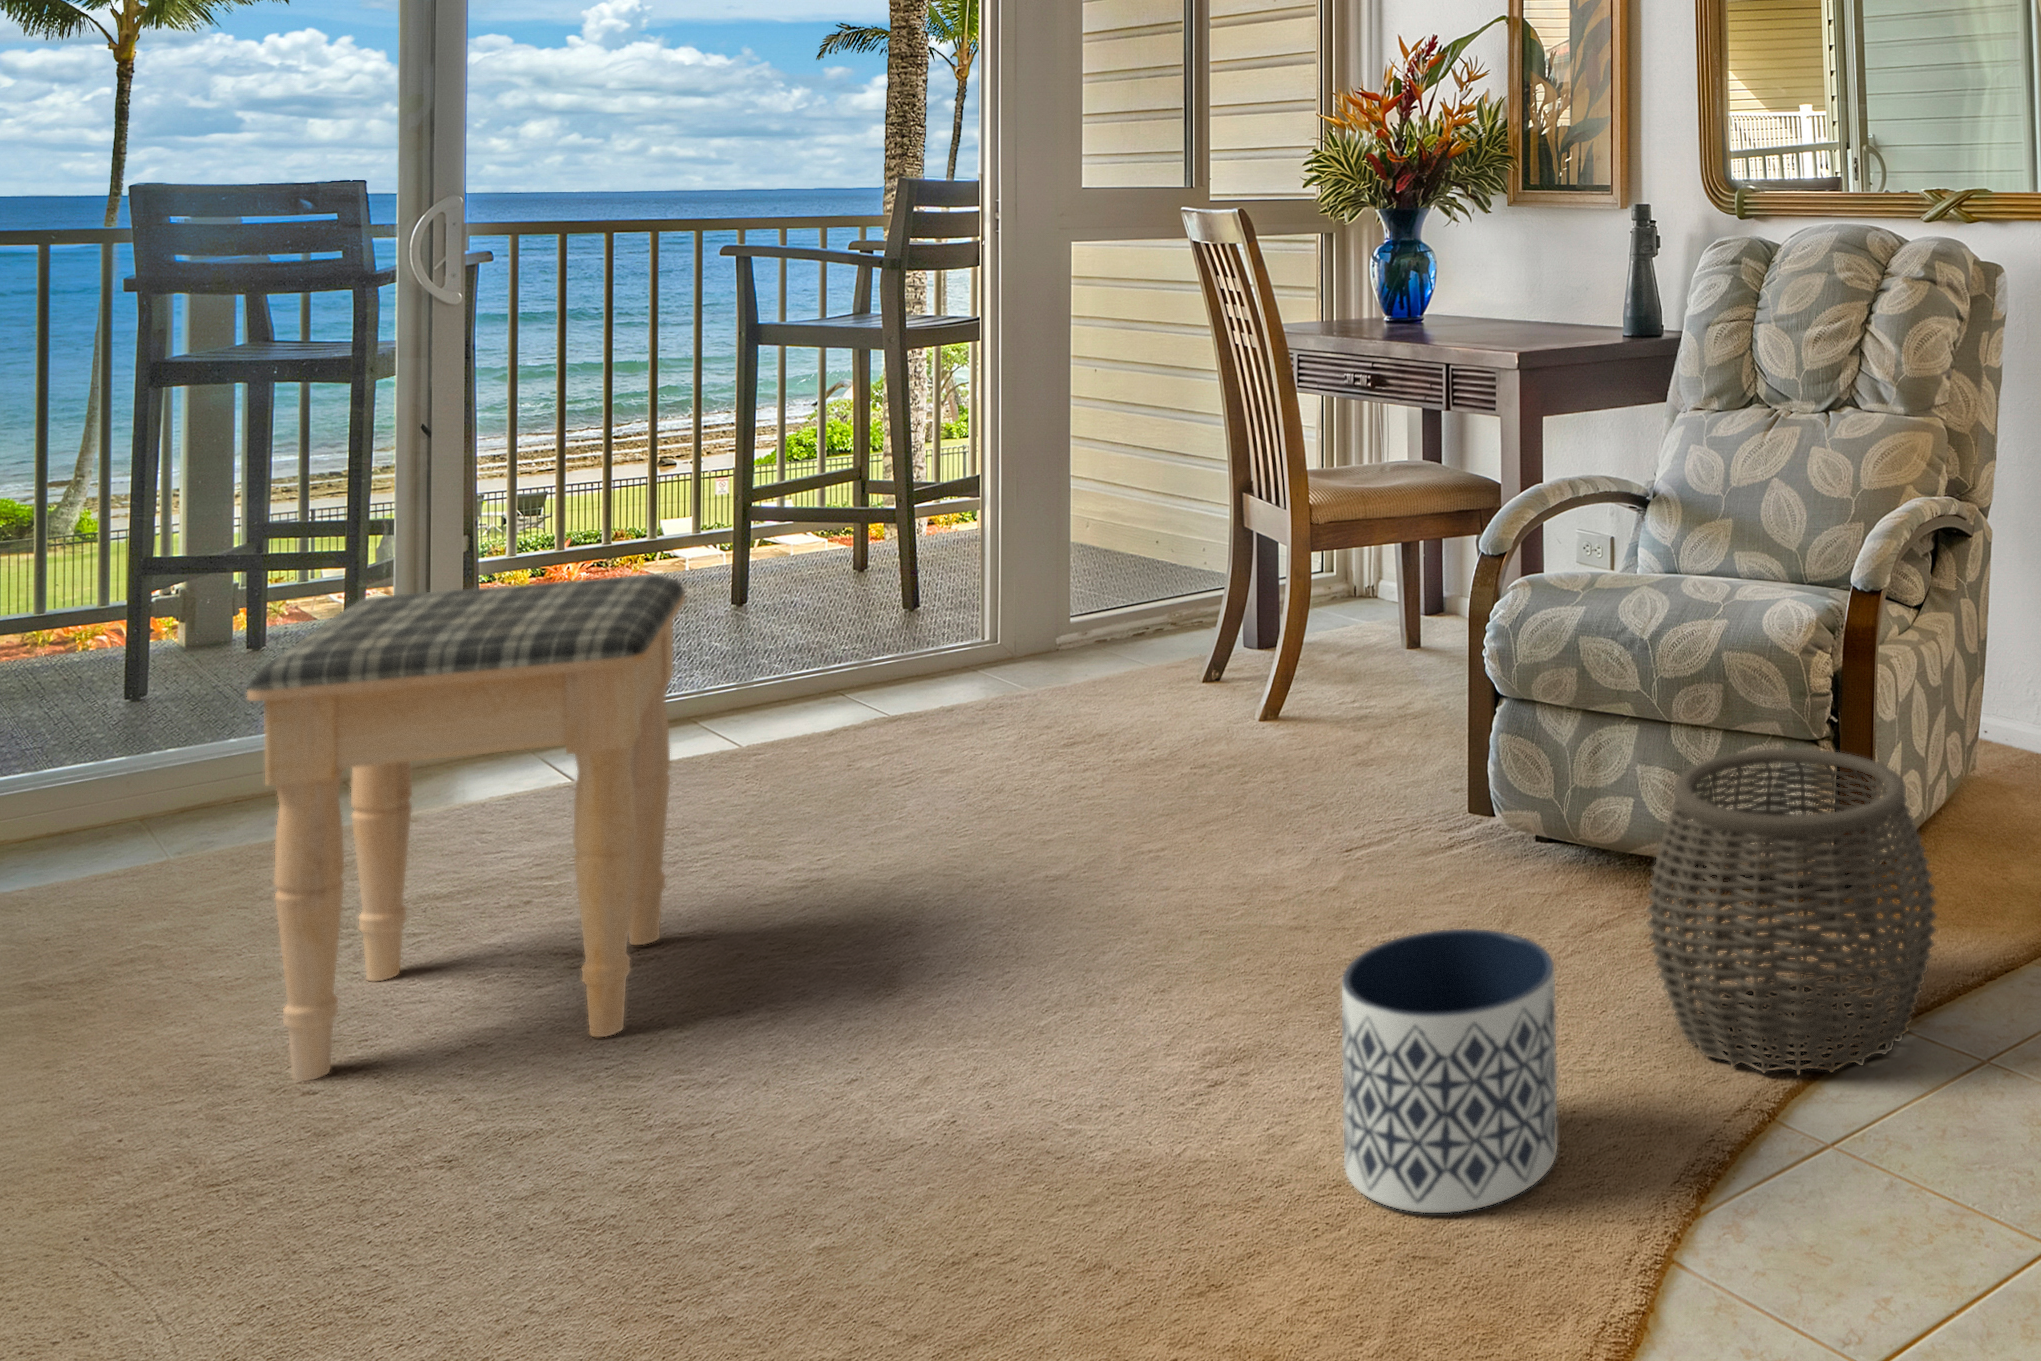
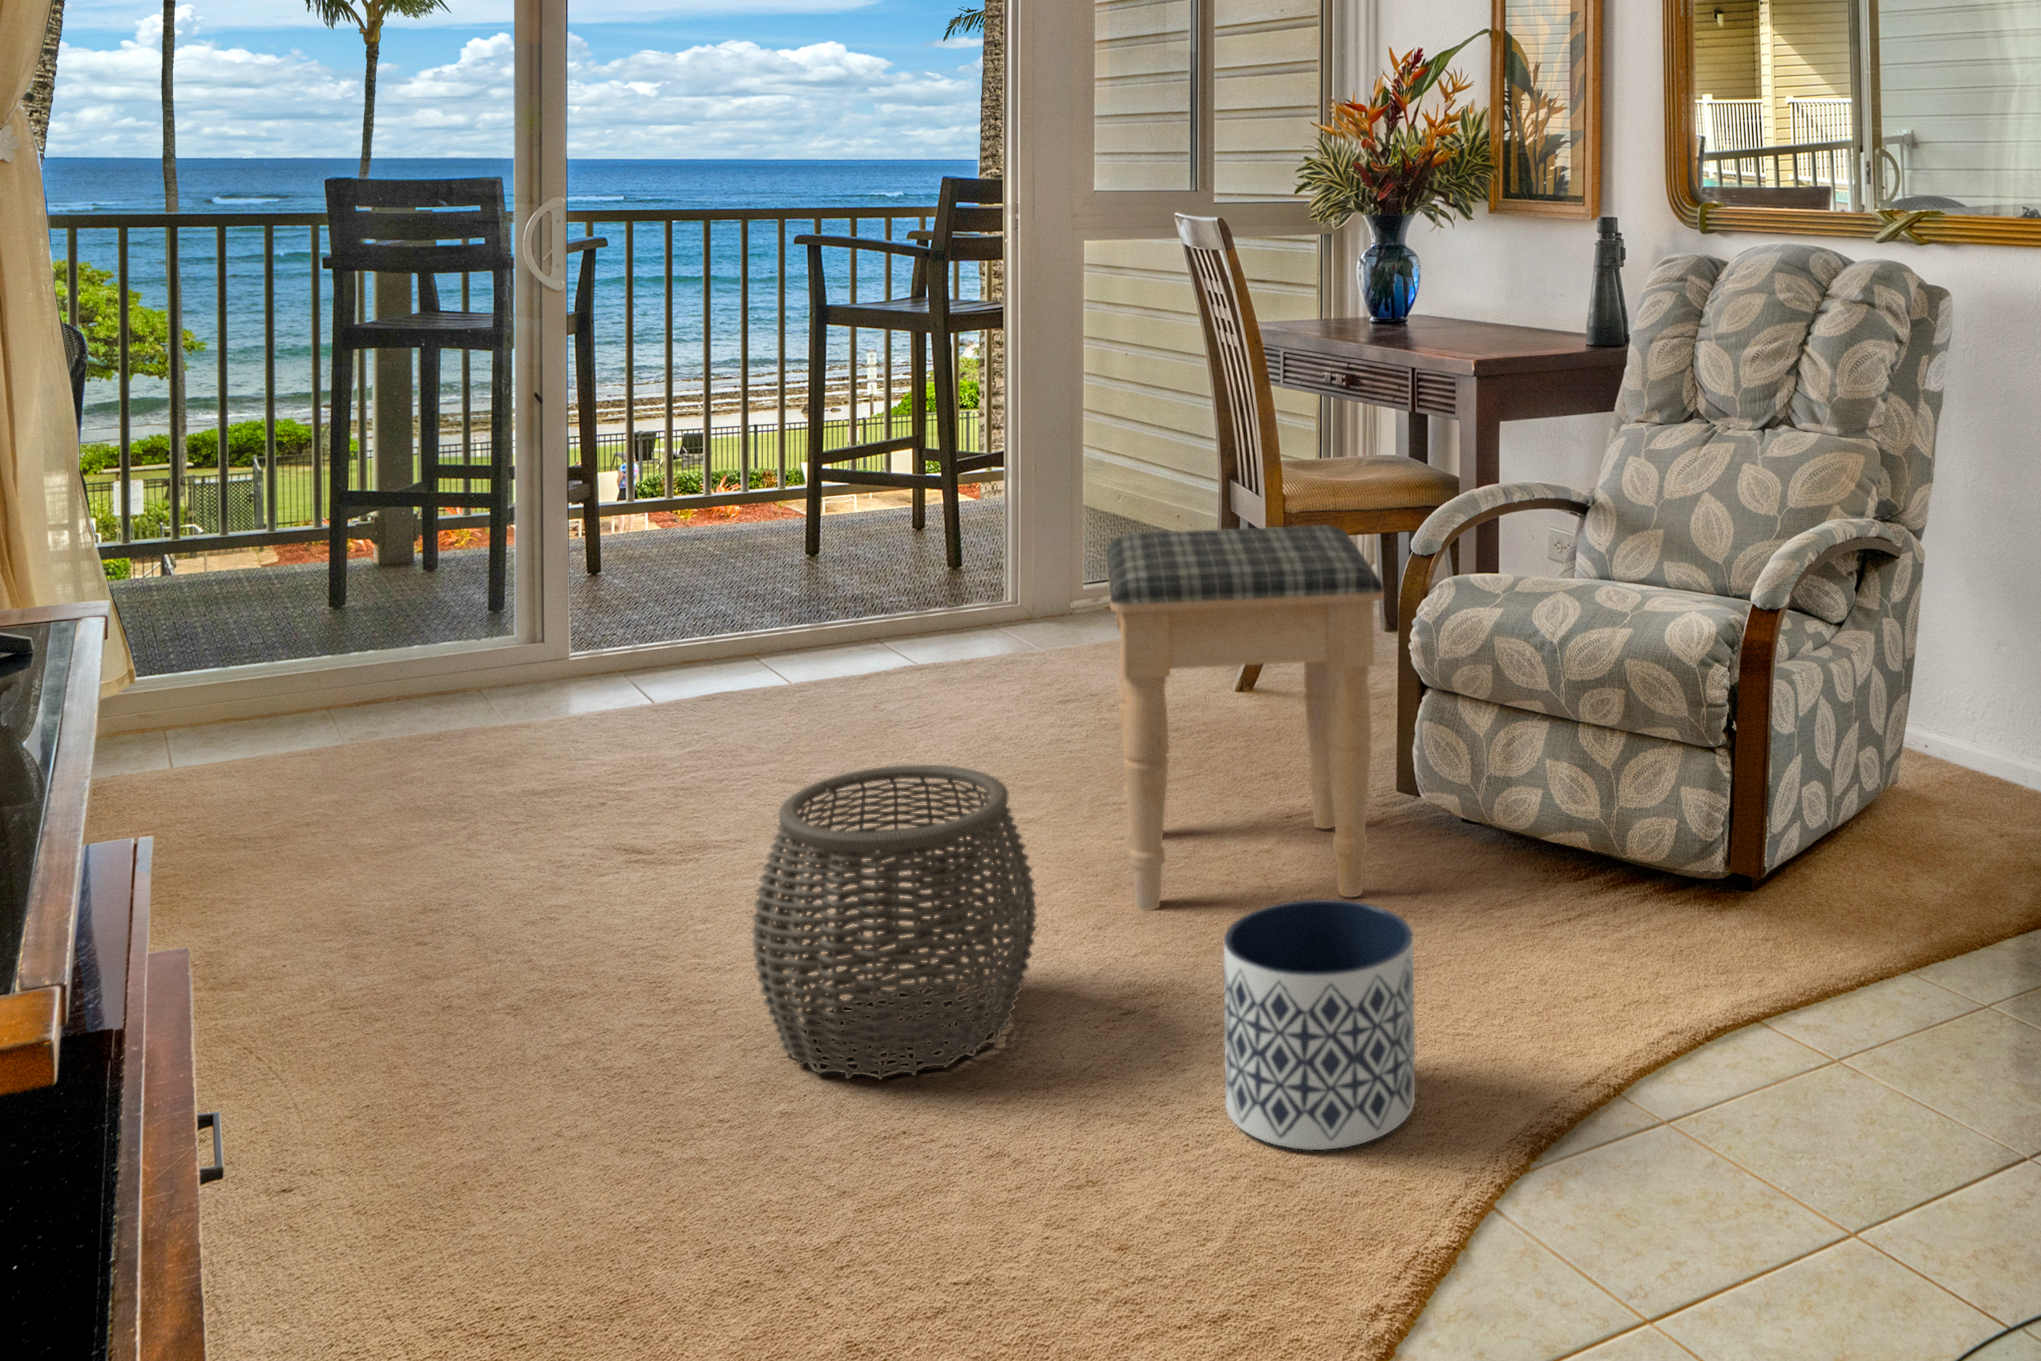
footstool: present [247,575,685,1081] -> present [1106,525,1384,910]
woven basket: present [1647,749,1936,1074] -> present [752,765,1036,1079]

